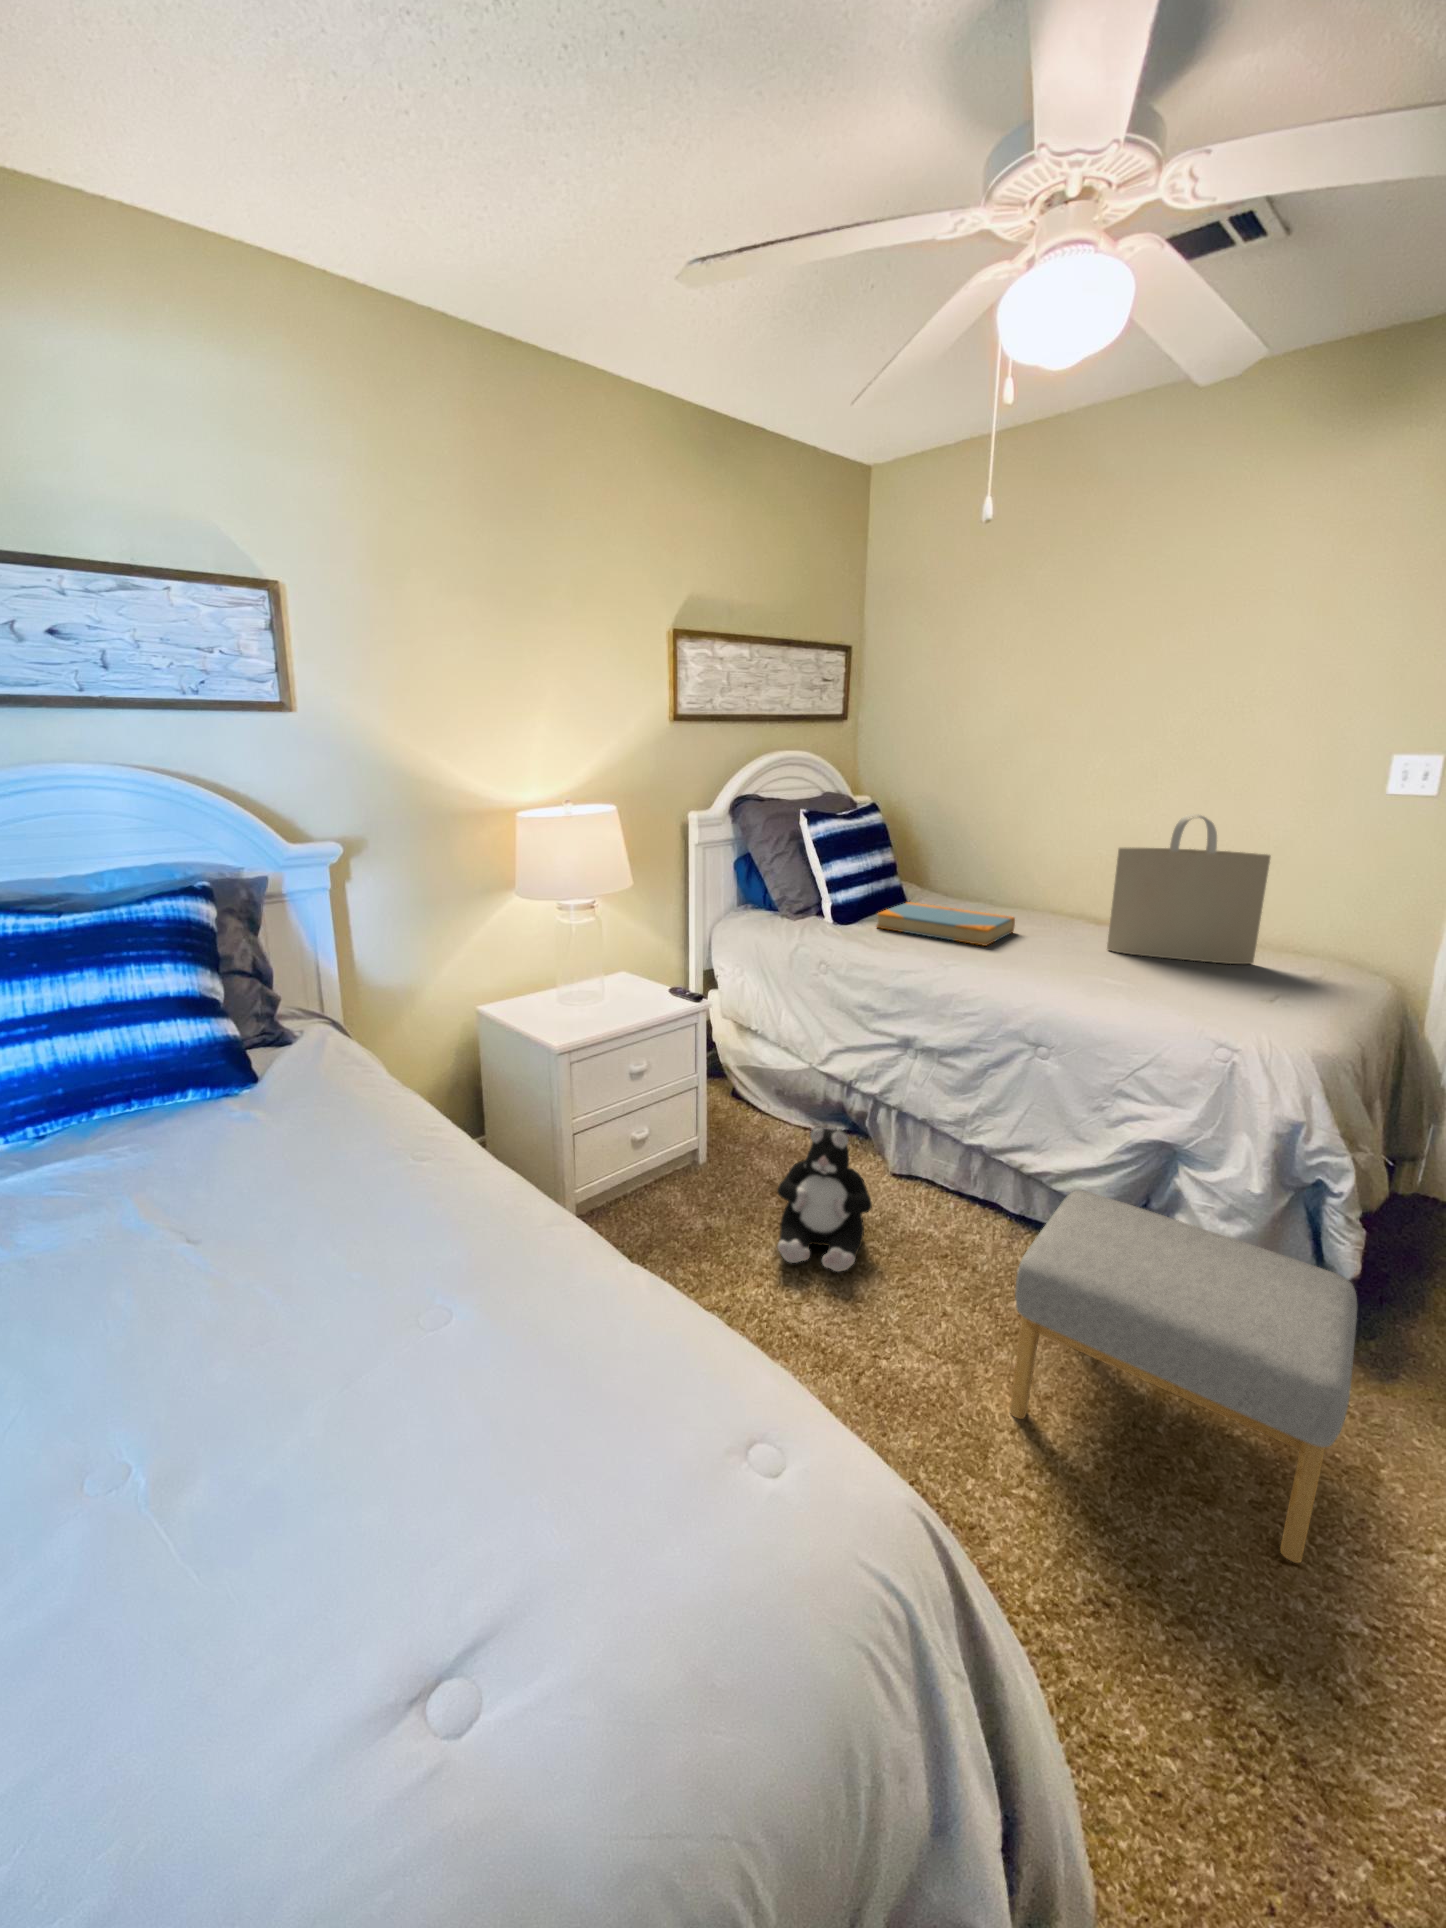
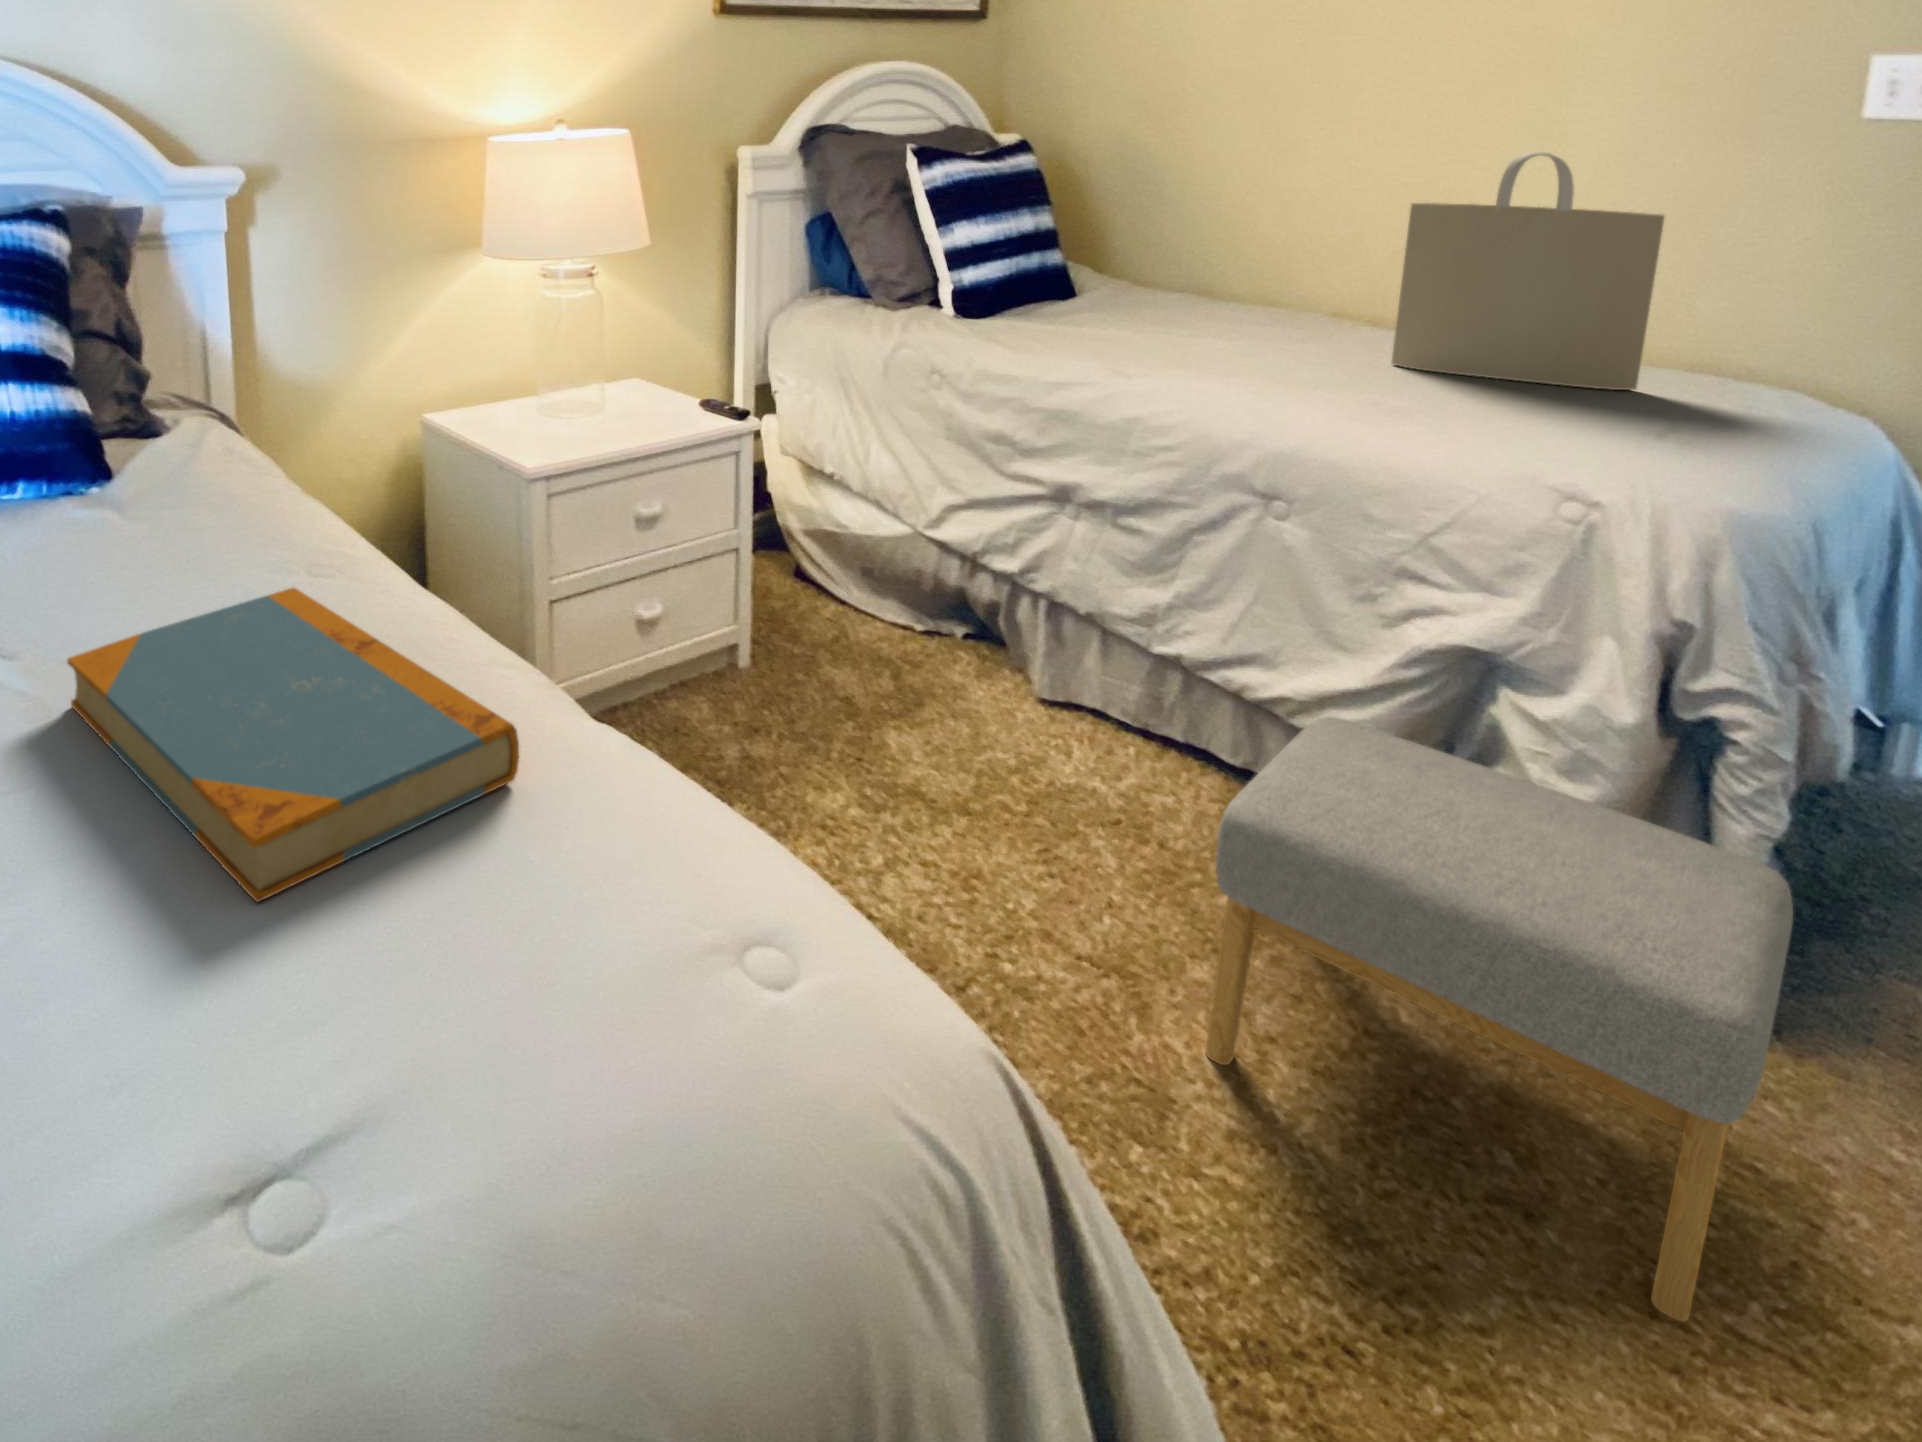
book: present [876,902,1015,946] -> present [67,588,519,902]
plush toy: present [777,1126,872,1272] -> none [851,609,1001,831]

